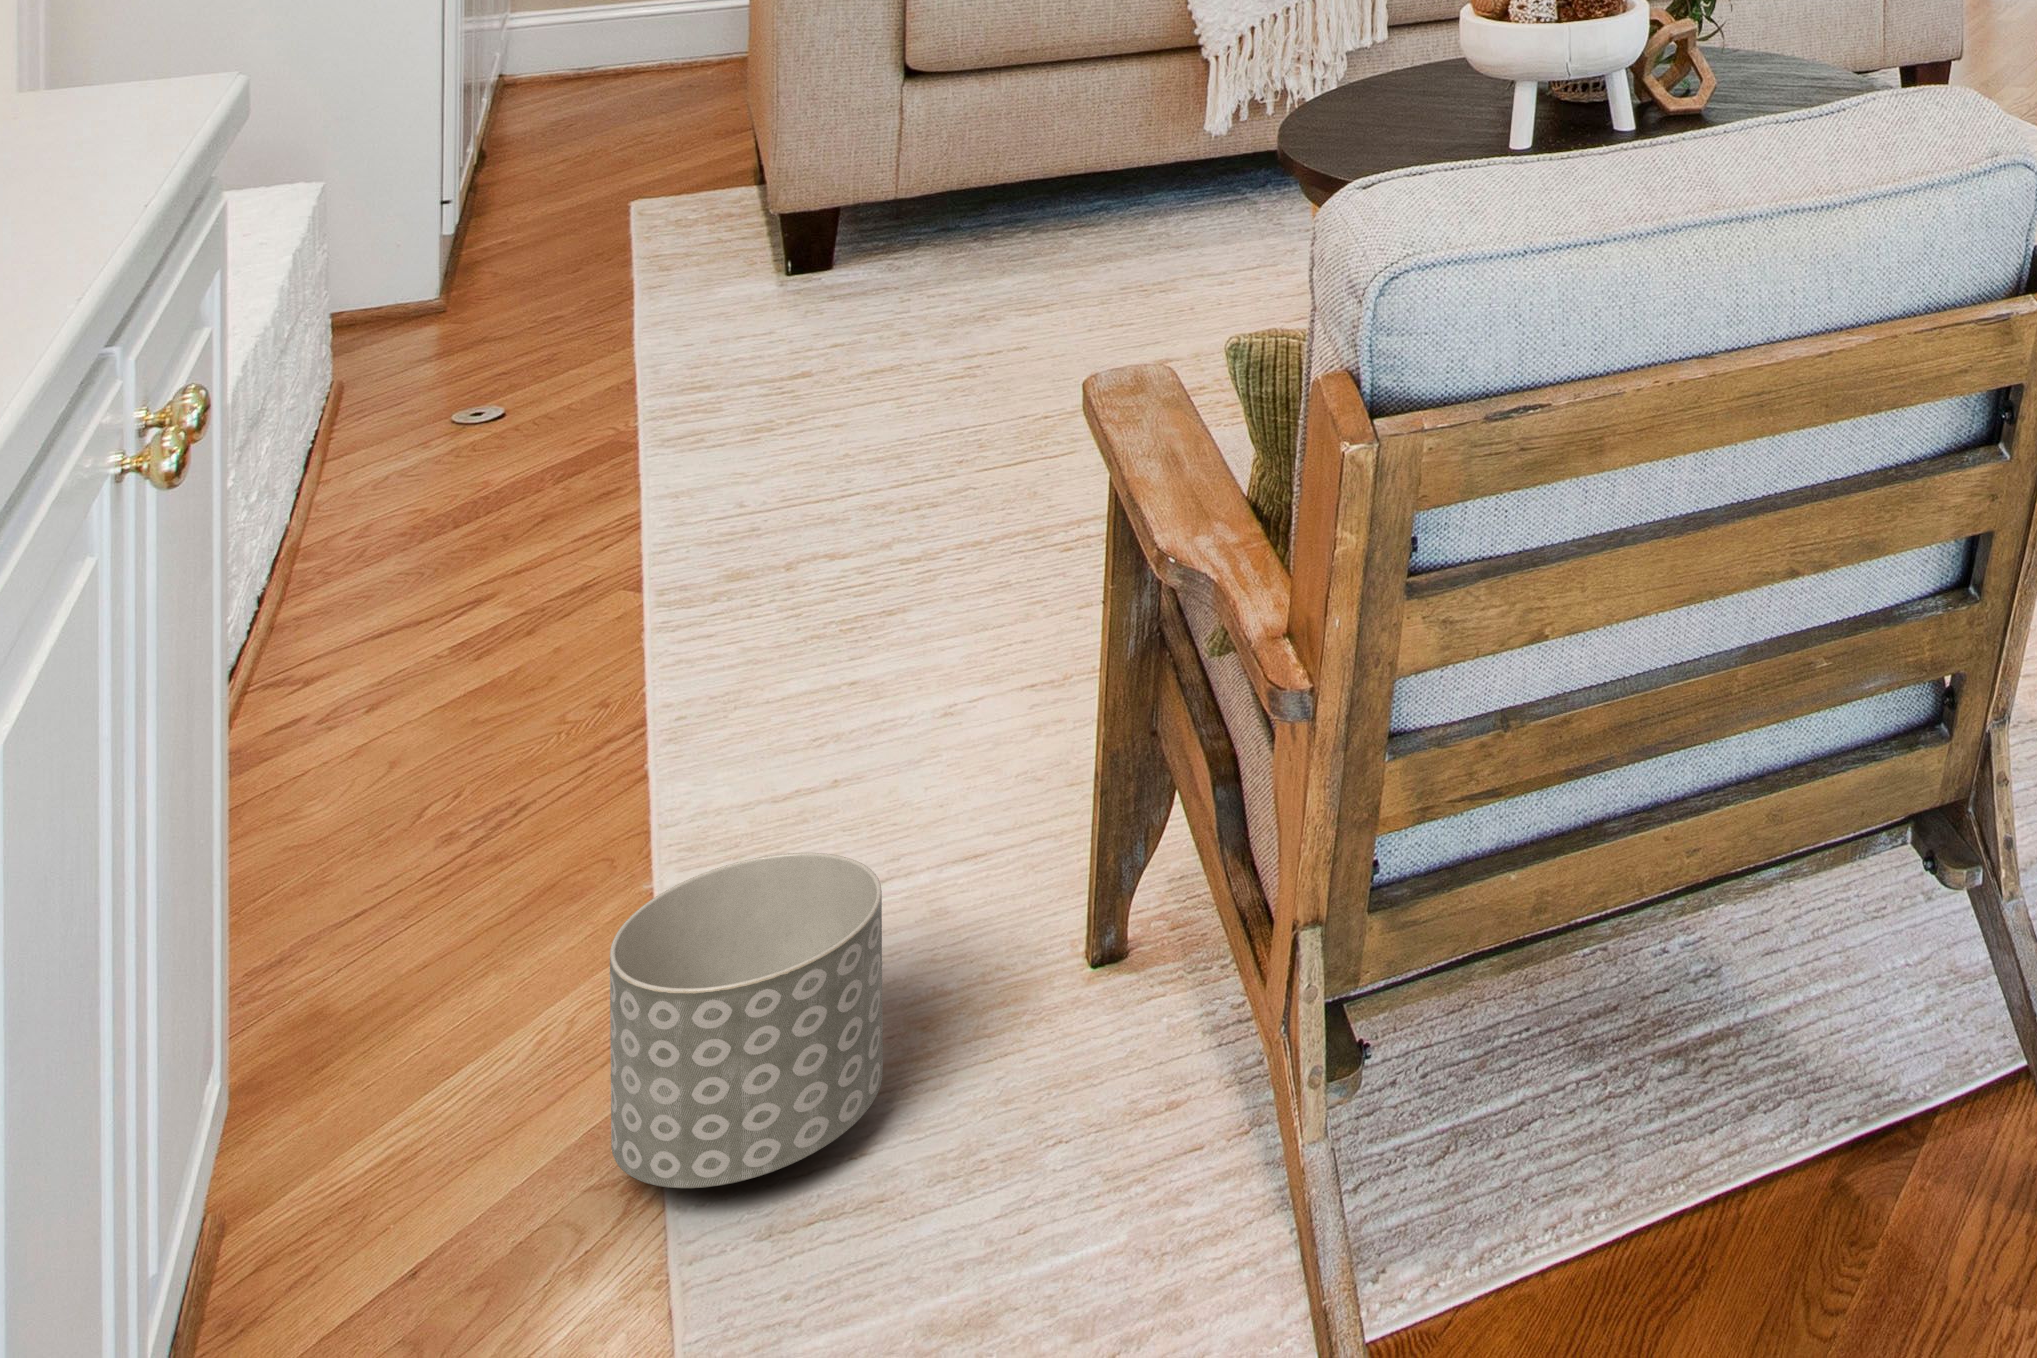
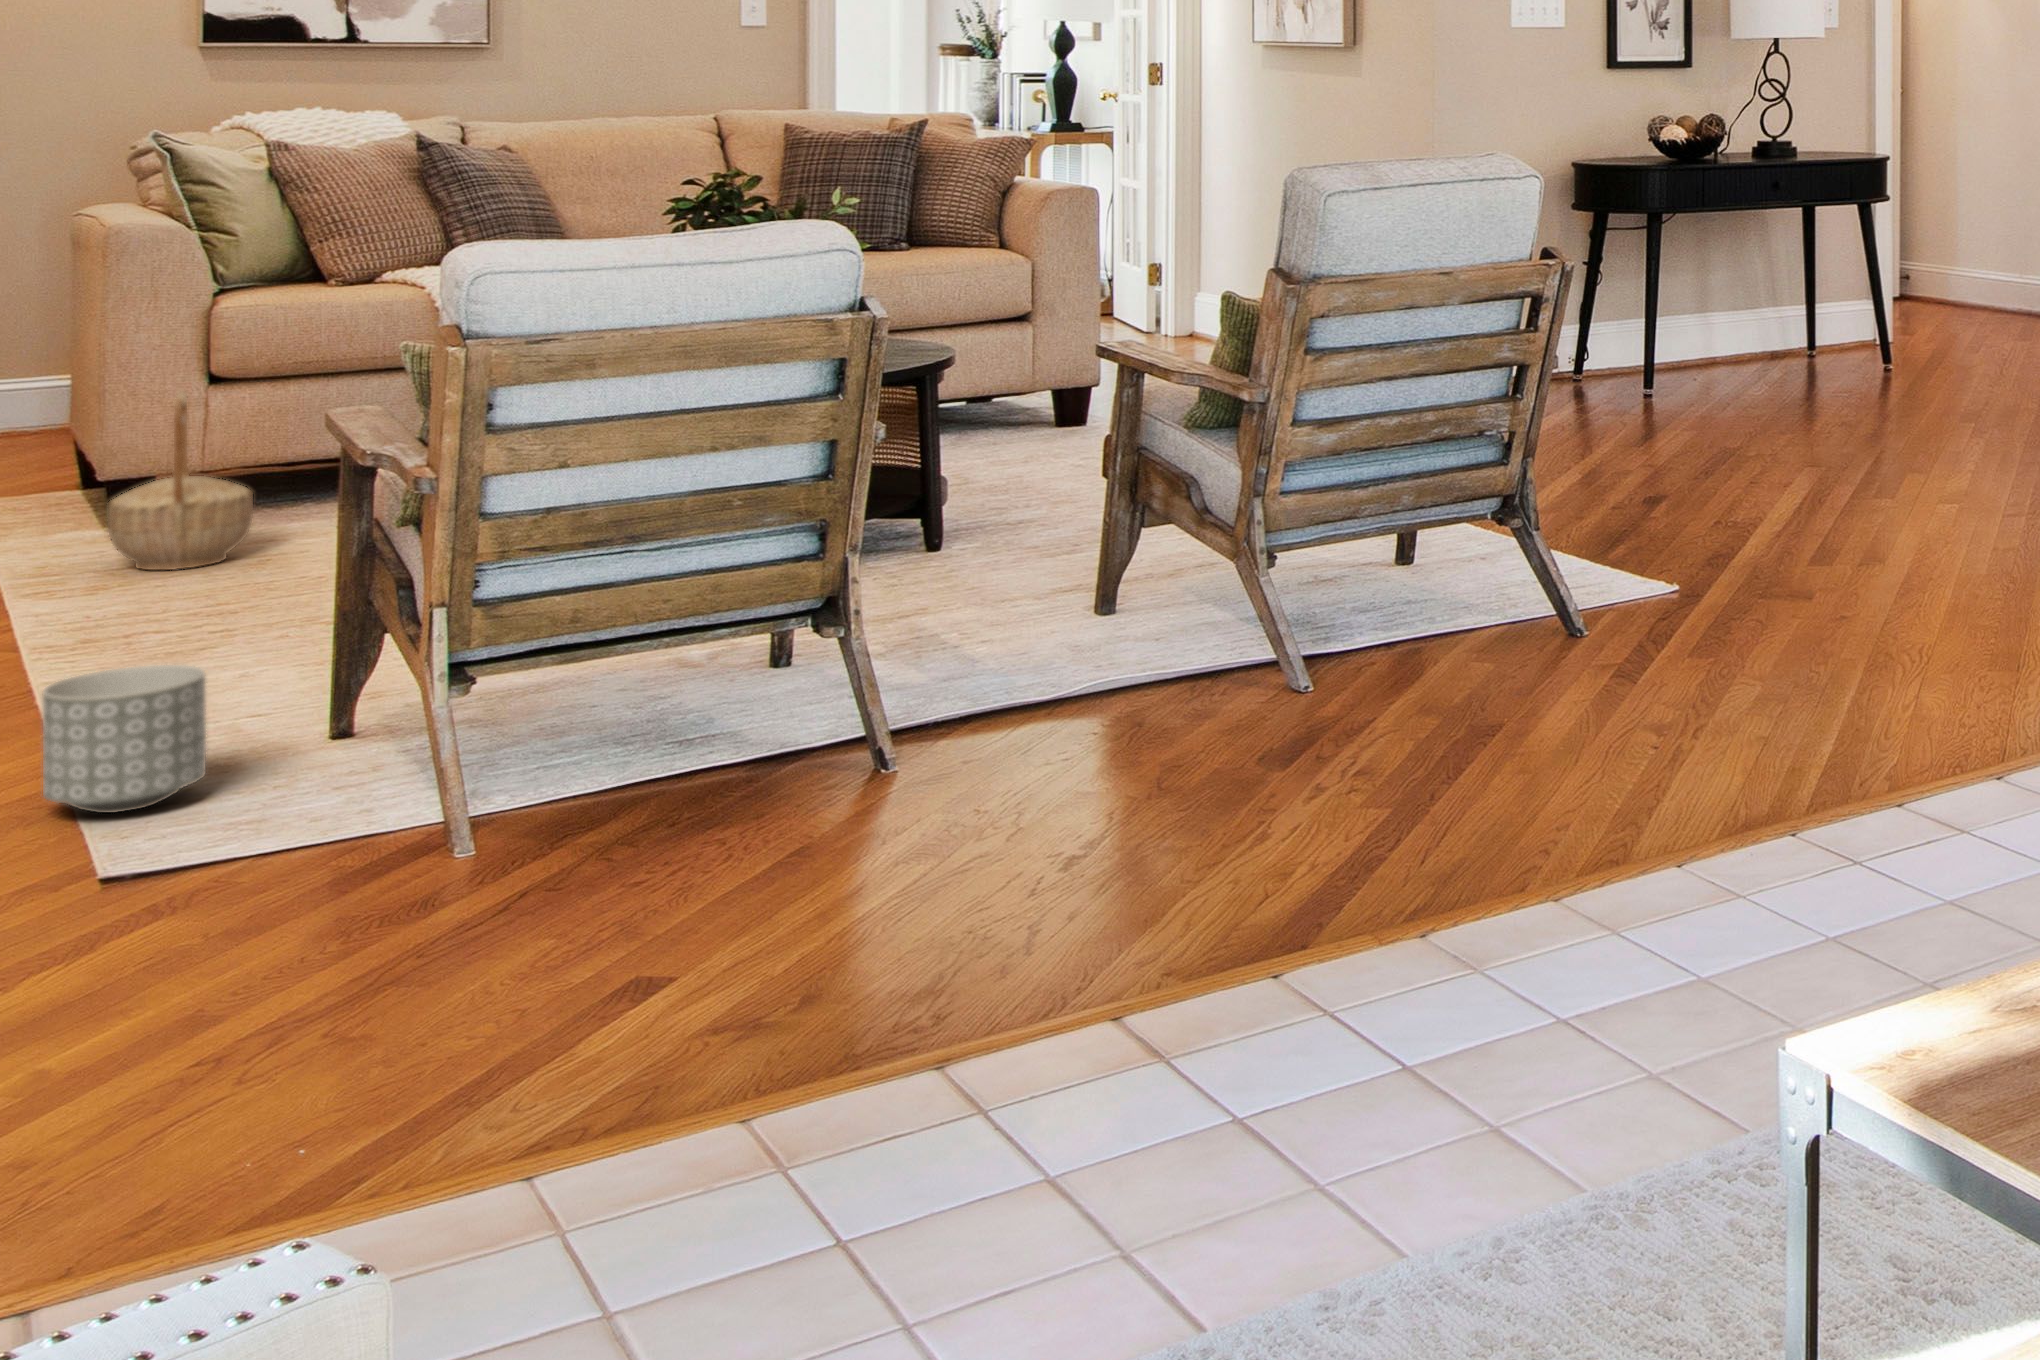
basket: none [774,112,957,376] -> present [107,392,253,570]

